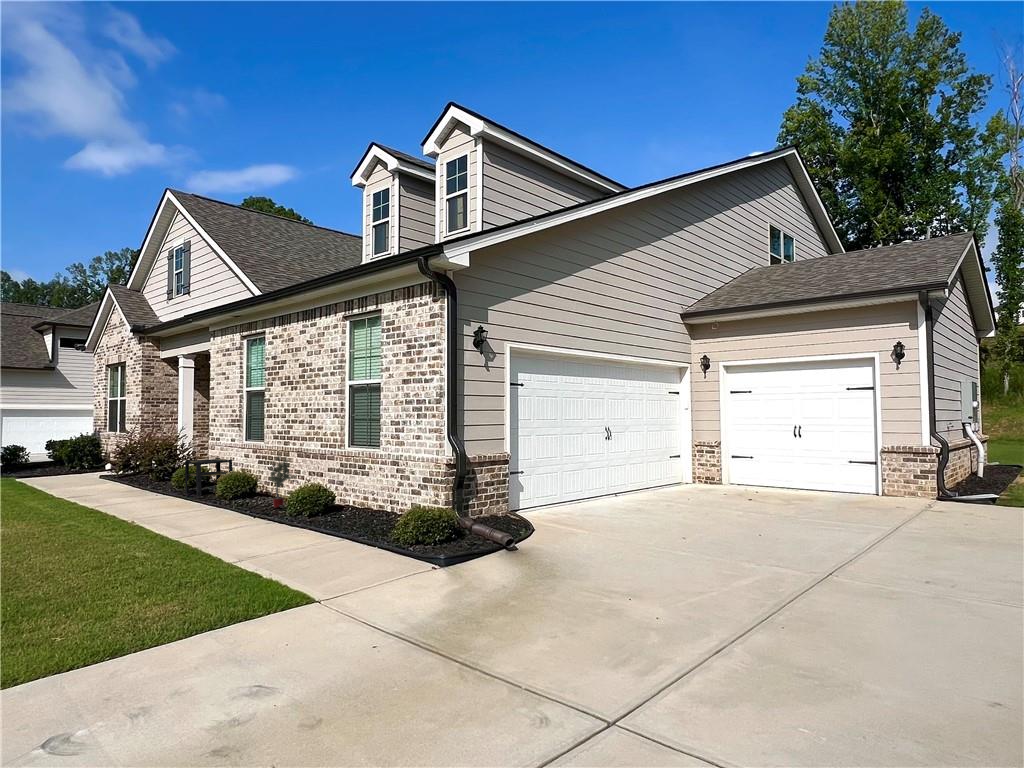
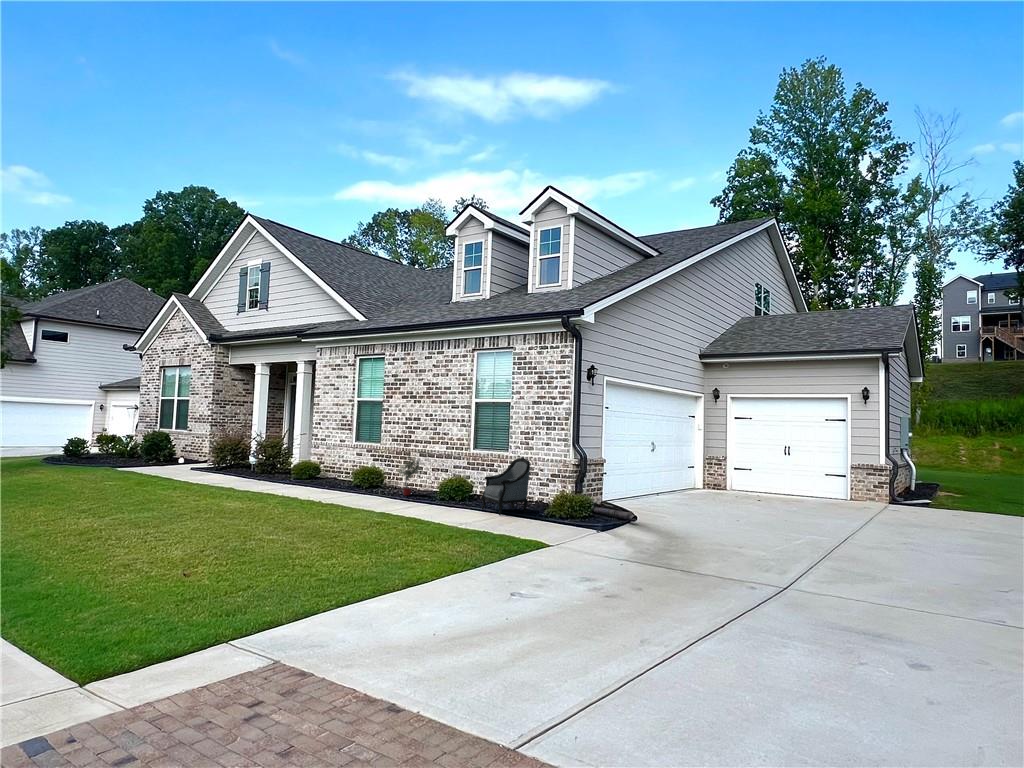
armchair: none [336,456,392,538] -> present [481,457,530,515]
side table: present [185,458,232,496] -> none [303,455,343,486]

